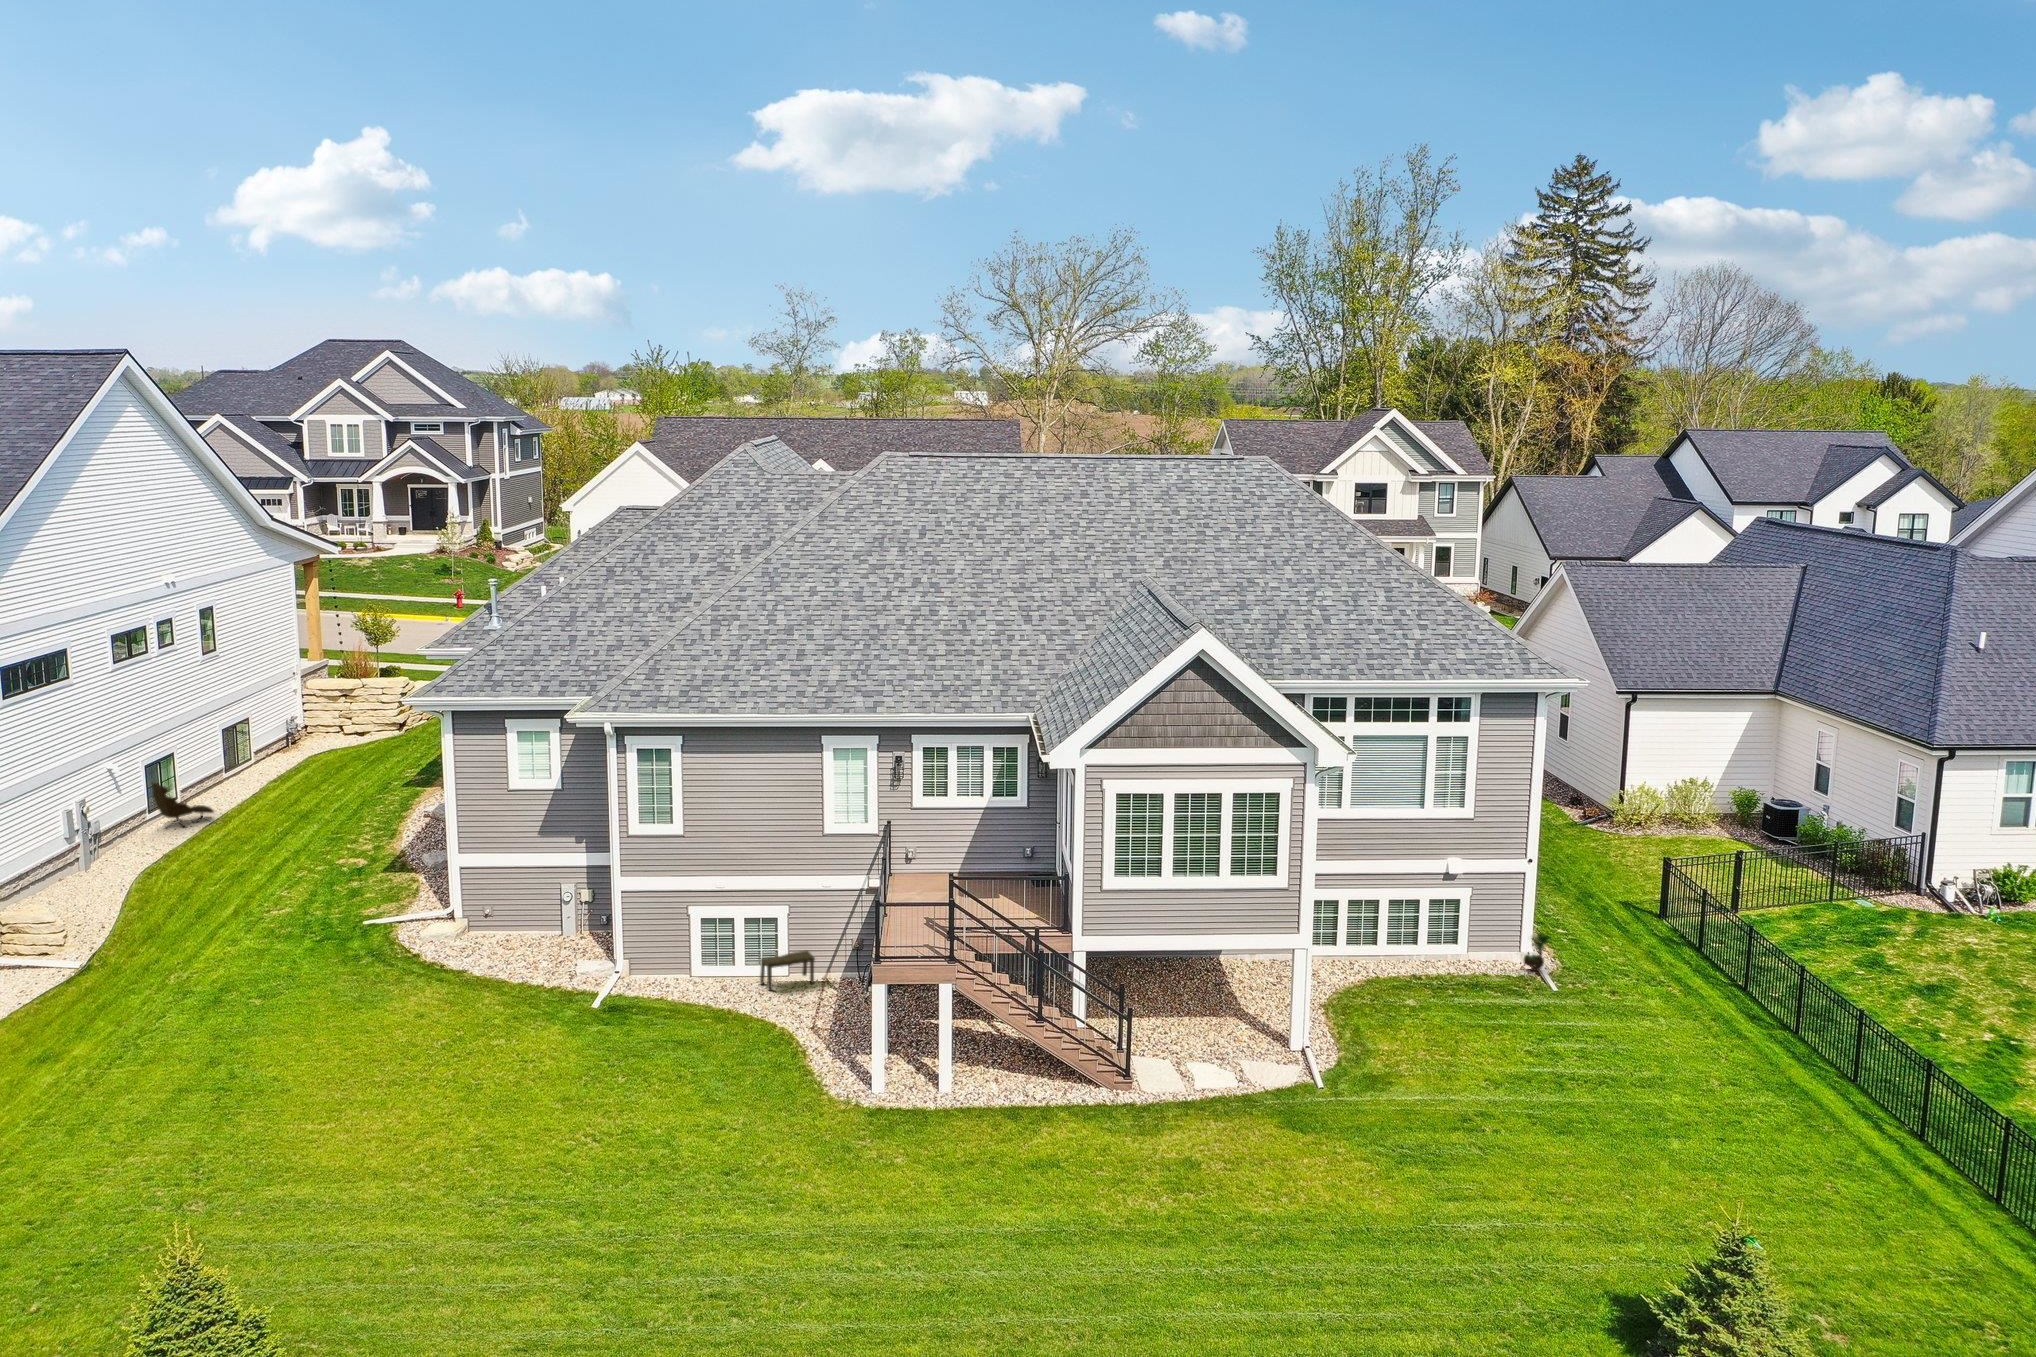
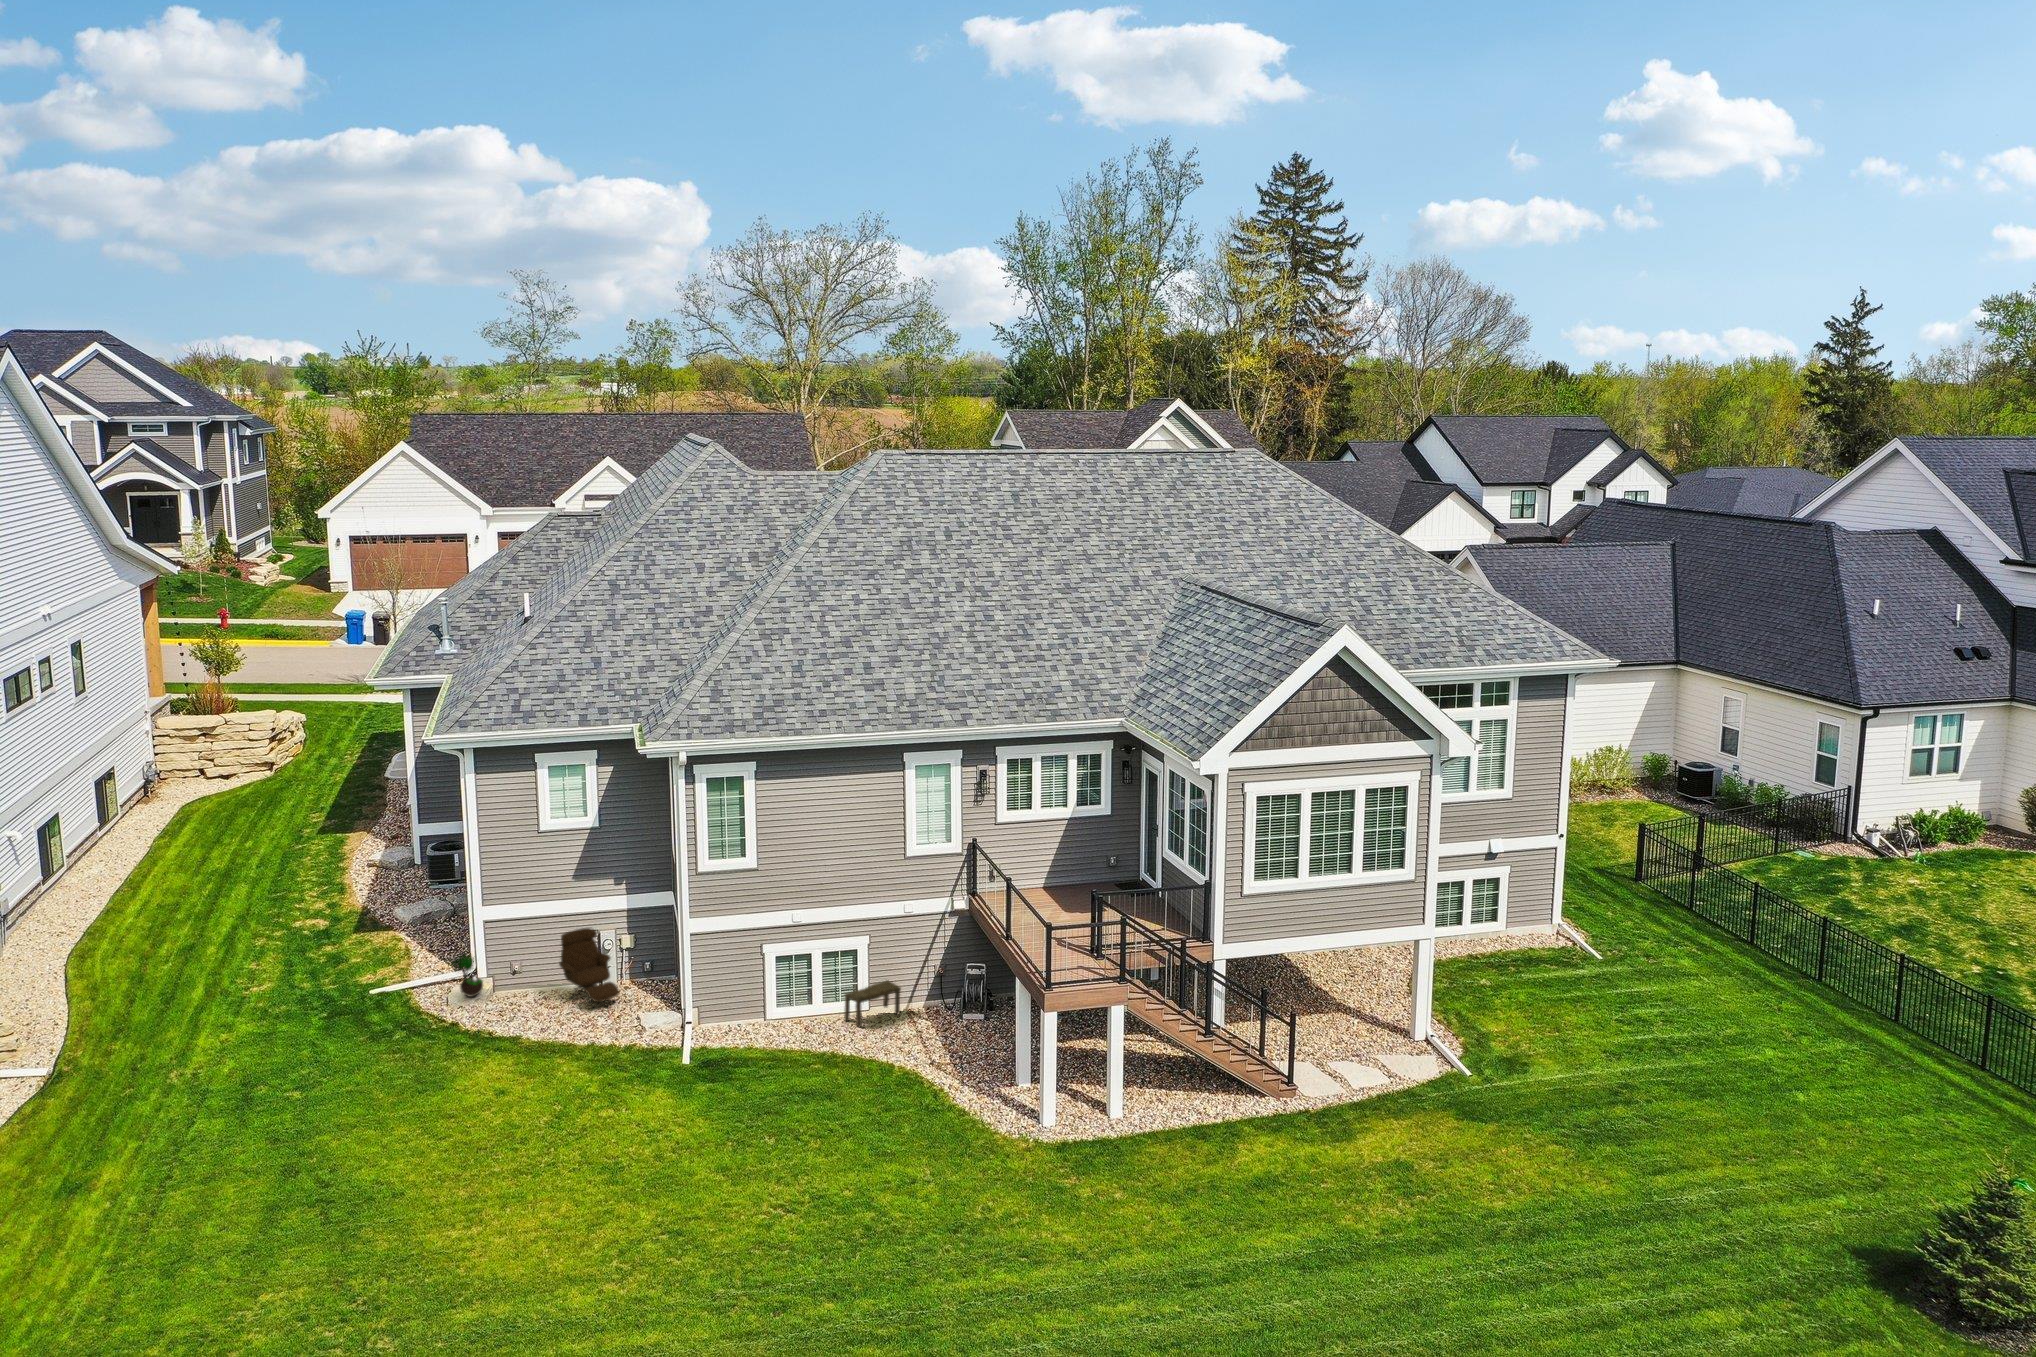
lounge chair: present [152,783,214,827] -> present [559,928,619,1006]
potted tree: present [1524,934,1551,971] -> present [451,954,483,997]

